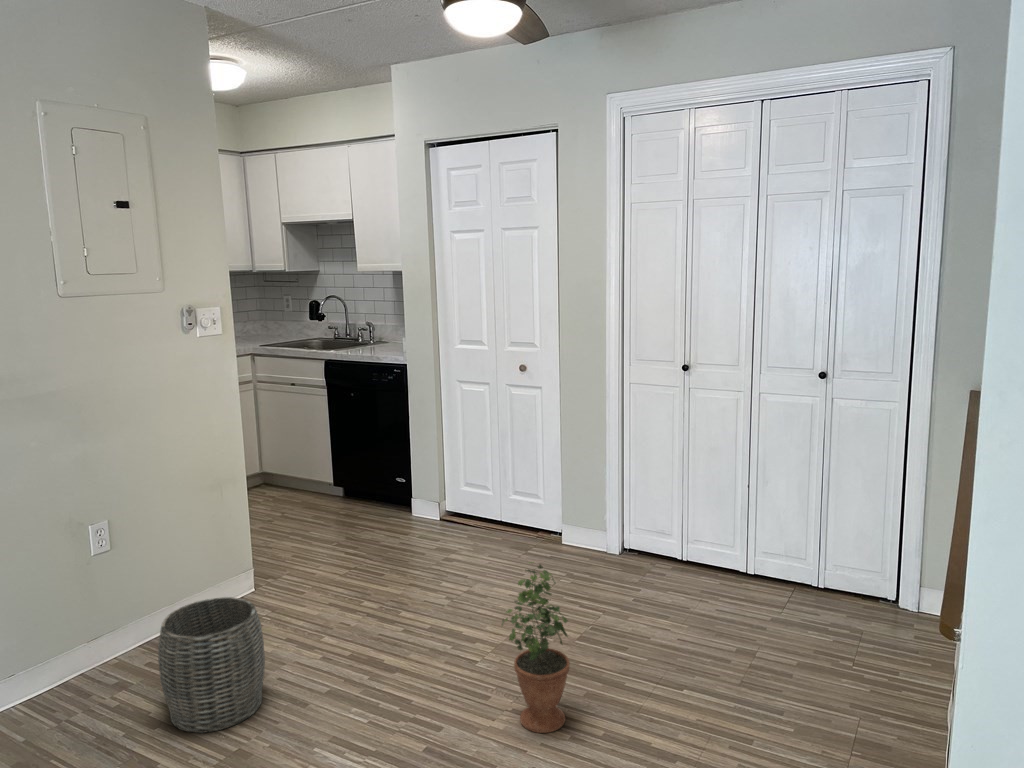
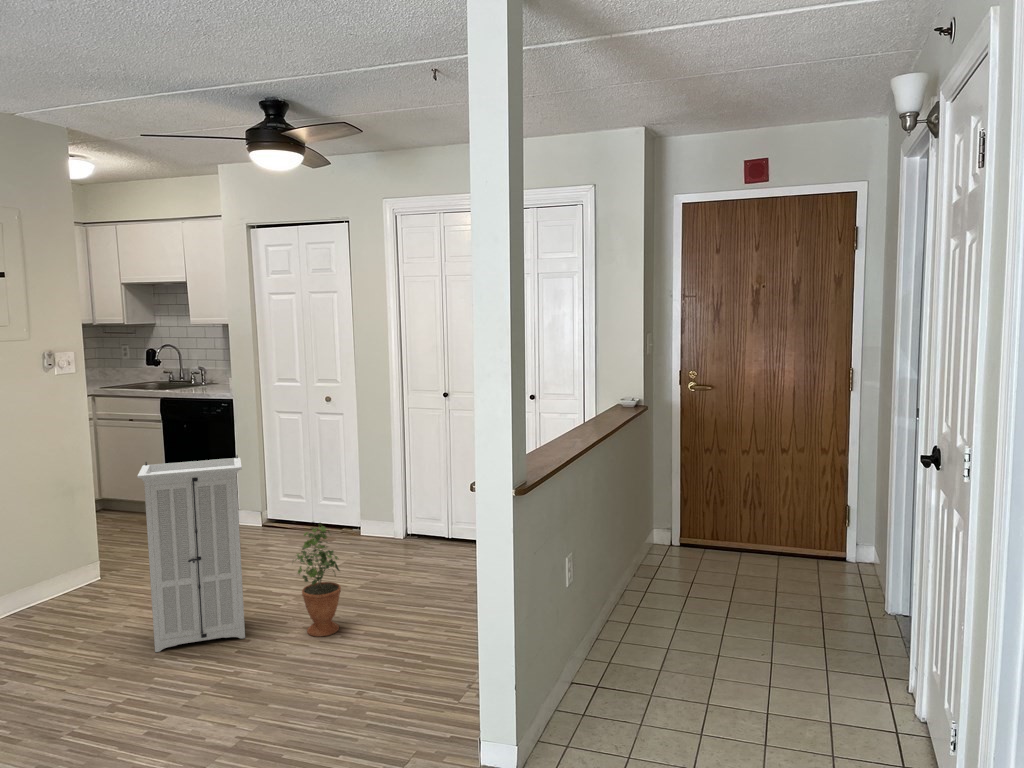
storage cabinet: none [289,459,435,737] -> present [137,455,245,652]
woven basket: present [158,597,265,733] -> none [32,564,115,658]

